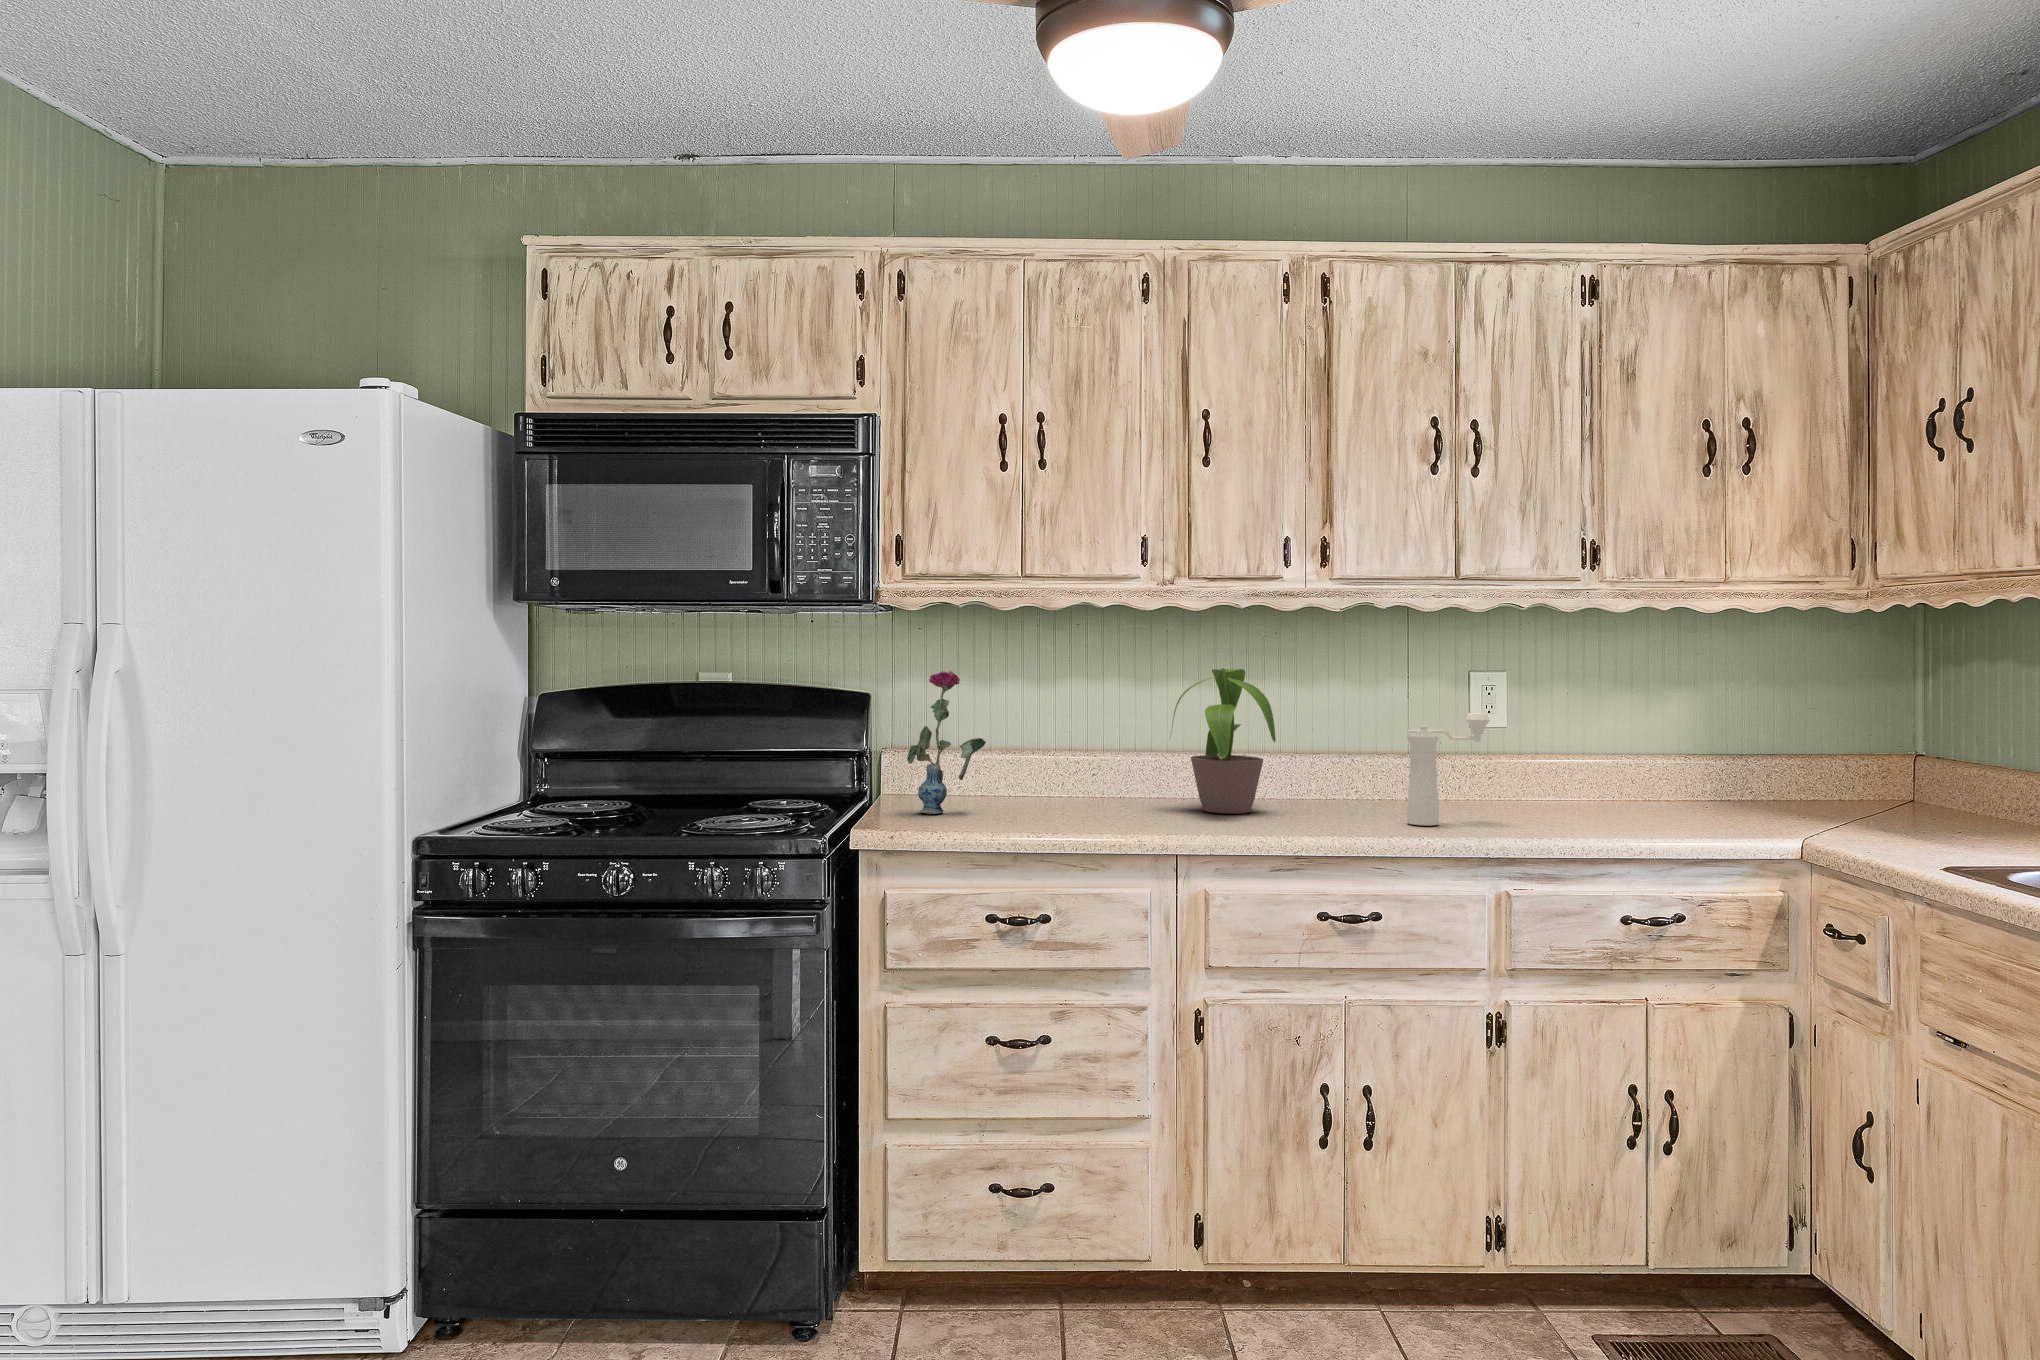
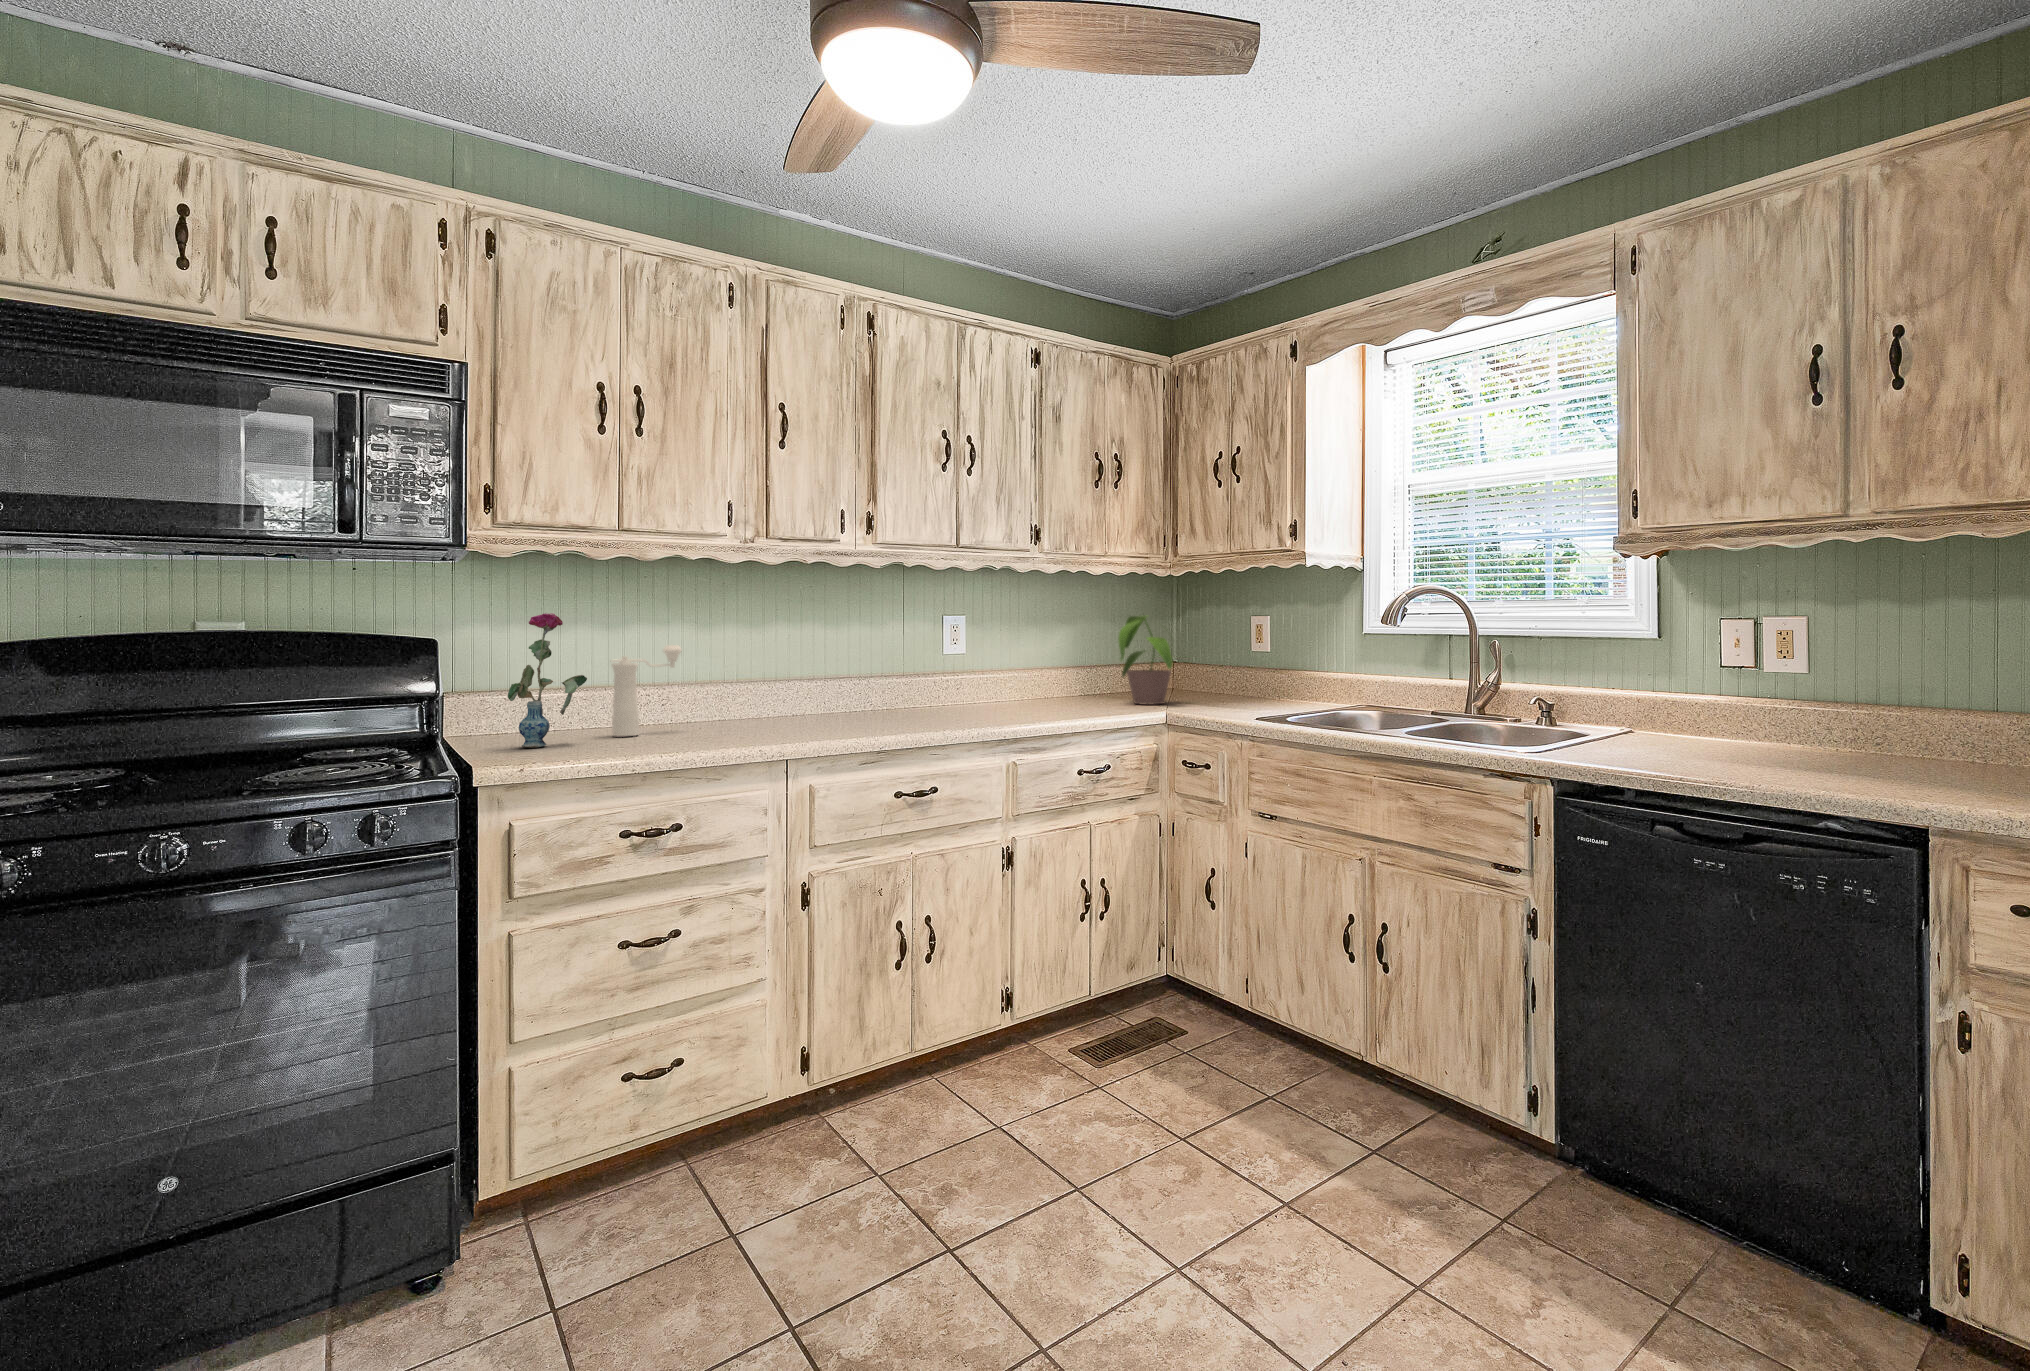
potted plant: present [1171,668,1276,814] -> present [1119,616,1172,704]
pepper mill: present [1407,713,1490,826] -> present [612,645,682,737]

